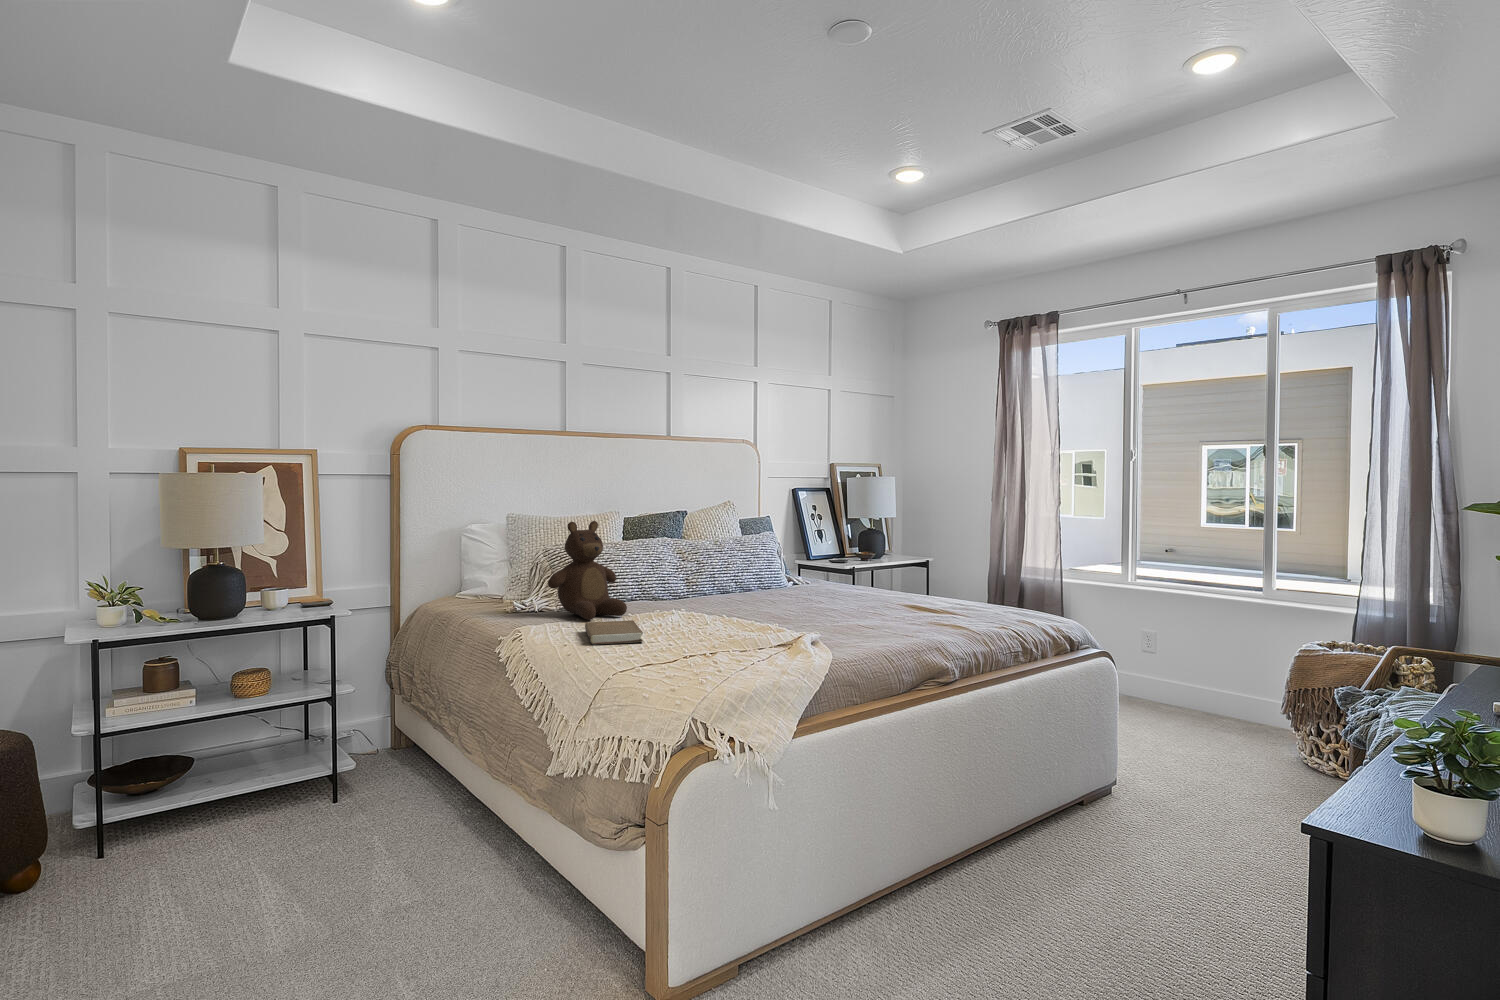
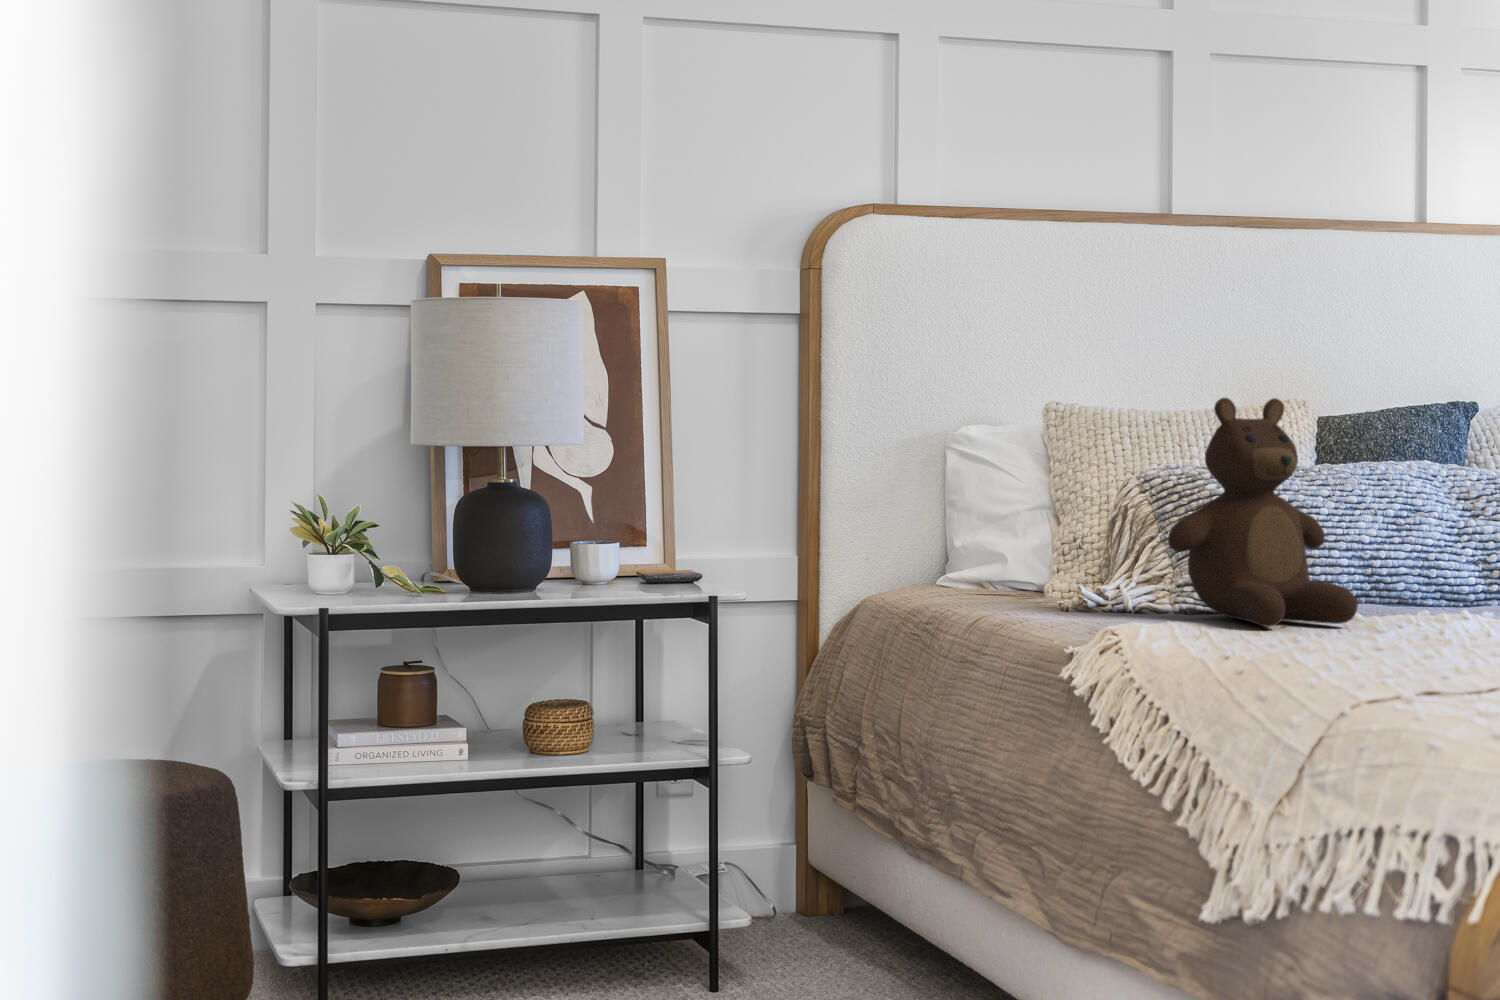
book: present [585,620,643,644] -> none [1271,623,1434,668]

